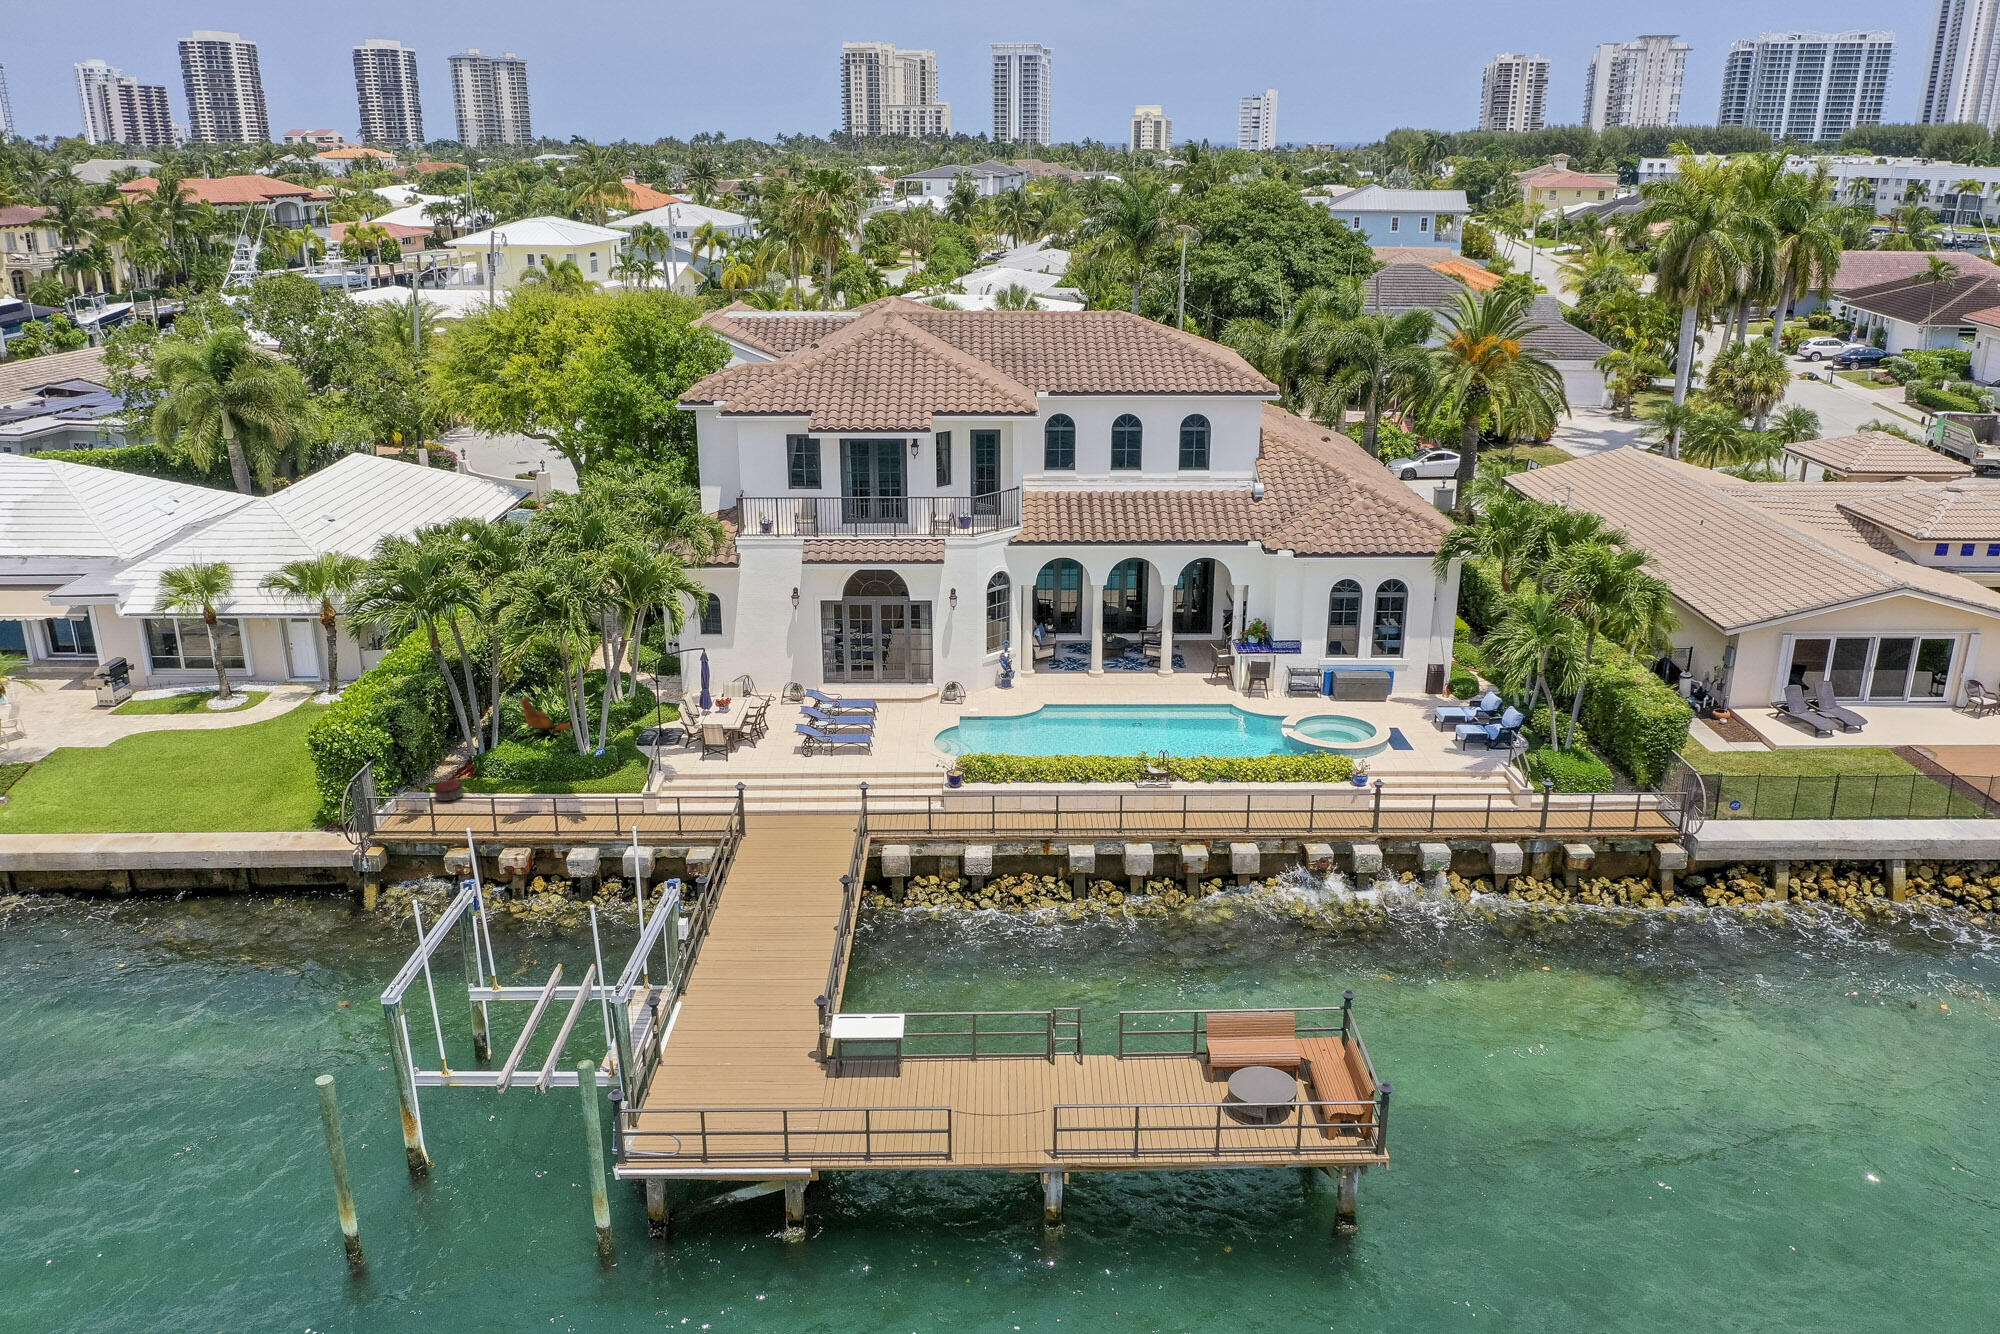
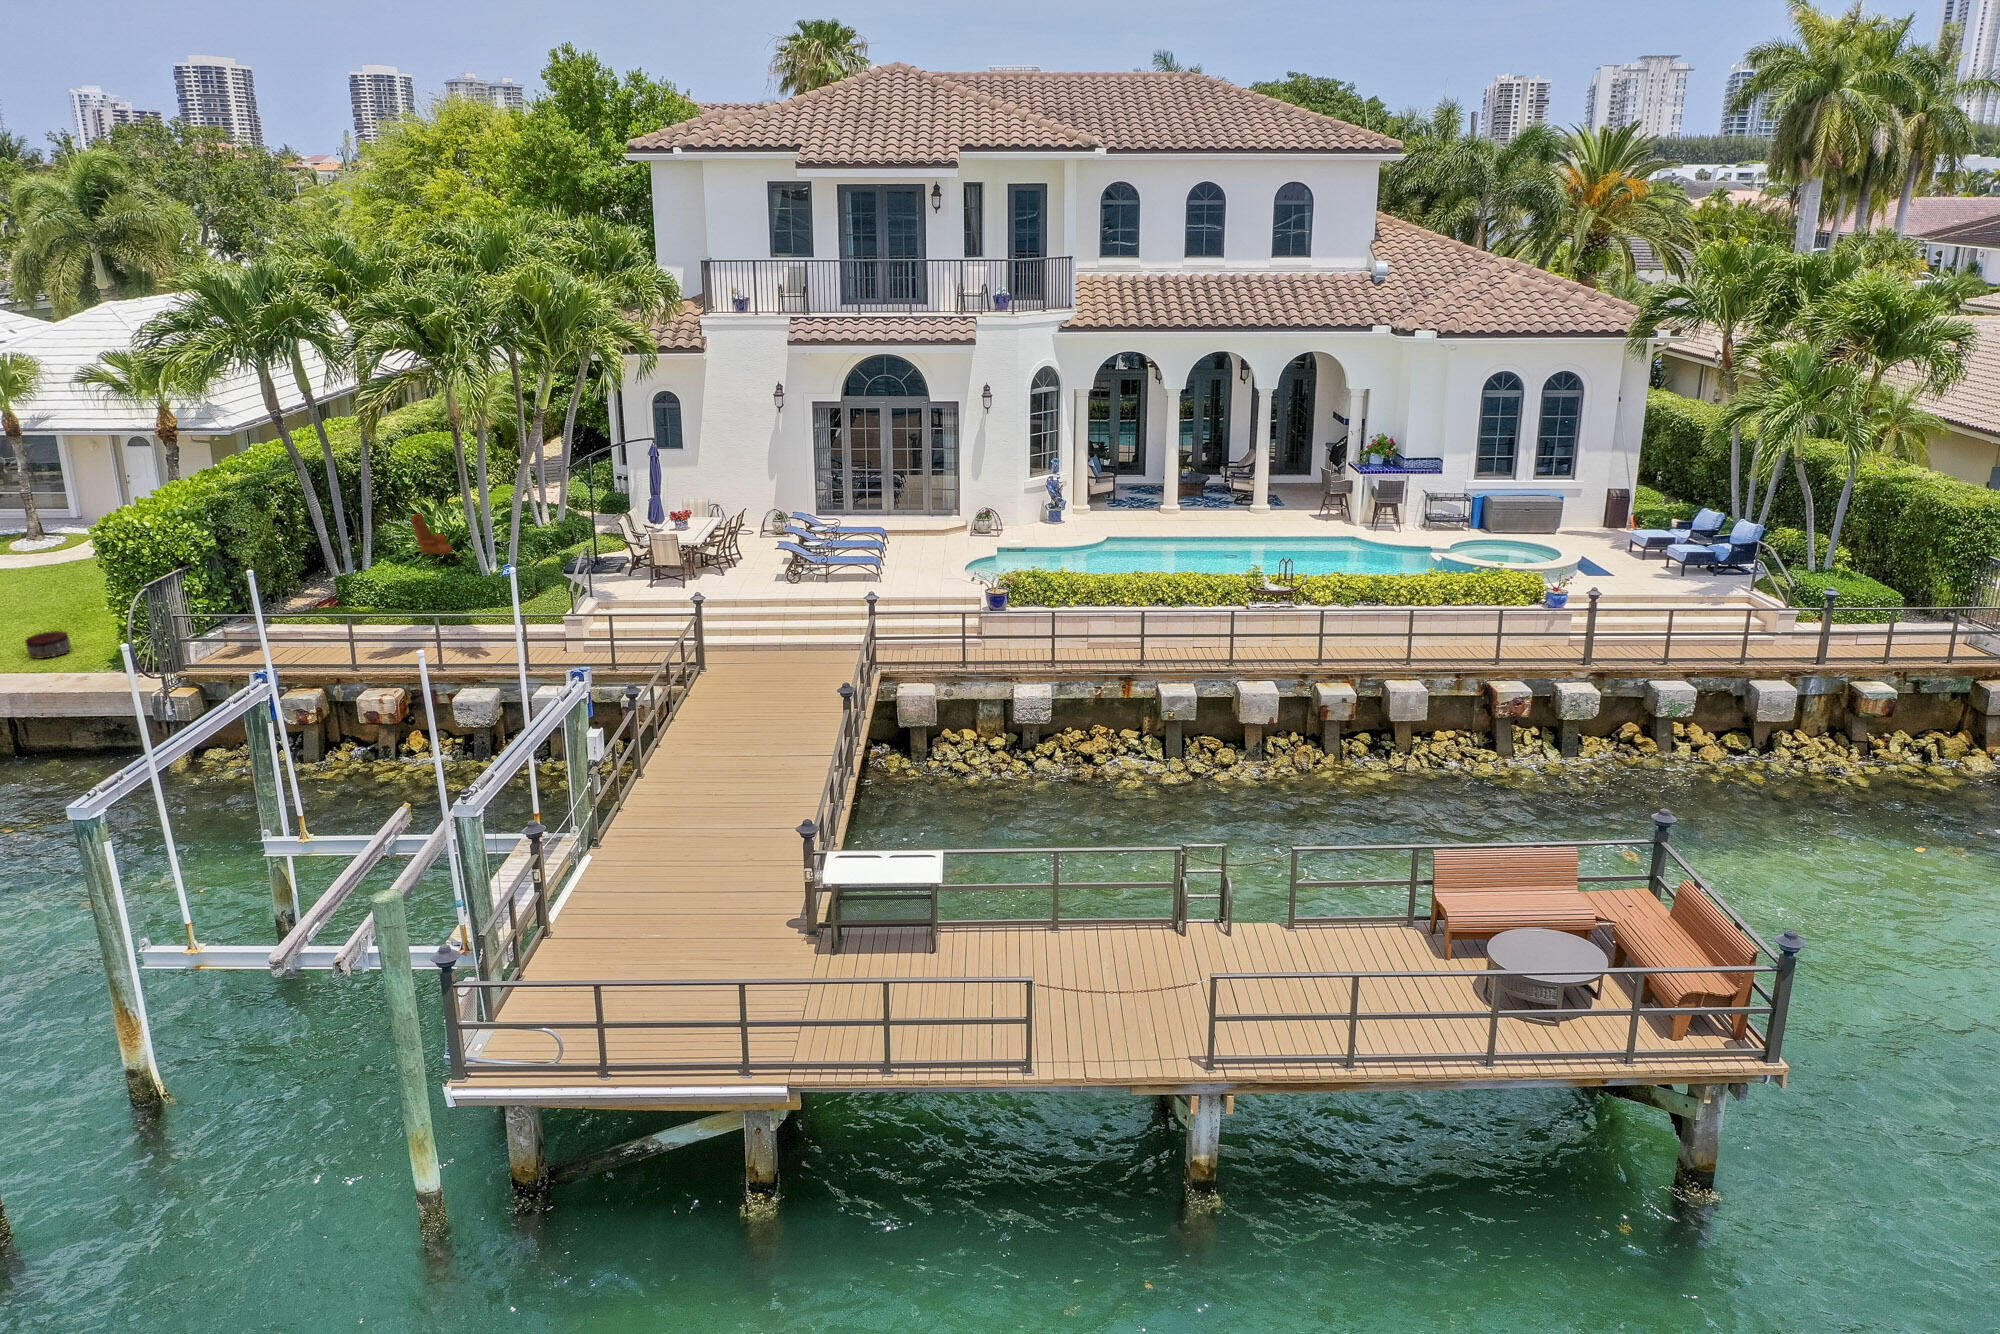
pouf: present [434,780,463,801] -> present [25,631,71,659]

